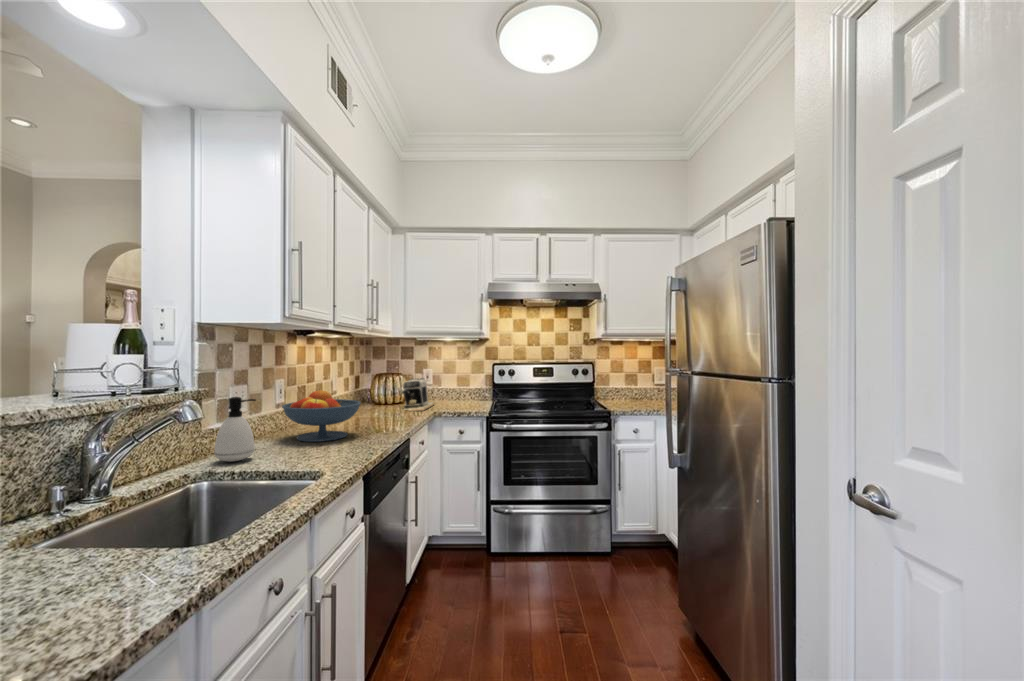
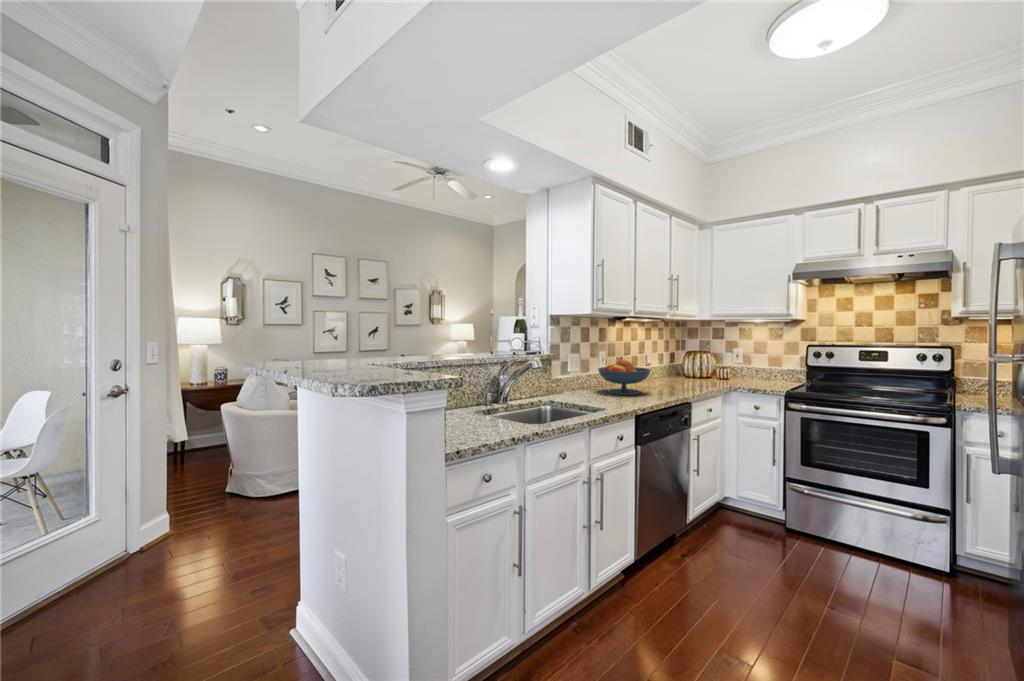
coffee maker: present [402,378,434,411] -> none [703,356,740,385]
soap dispenser: present [214,397,256,461] -> none [556,360,577,397]

